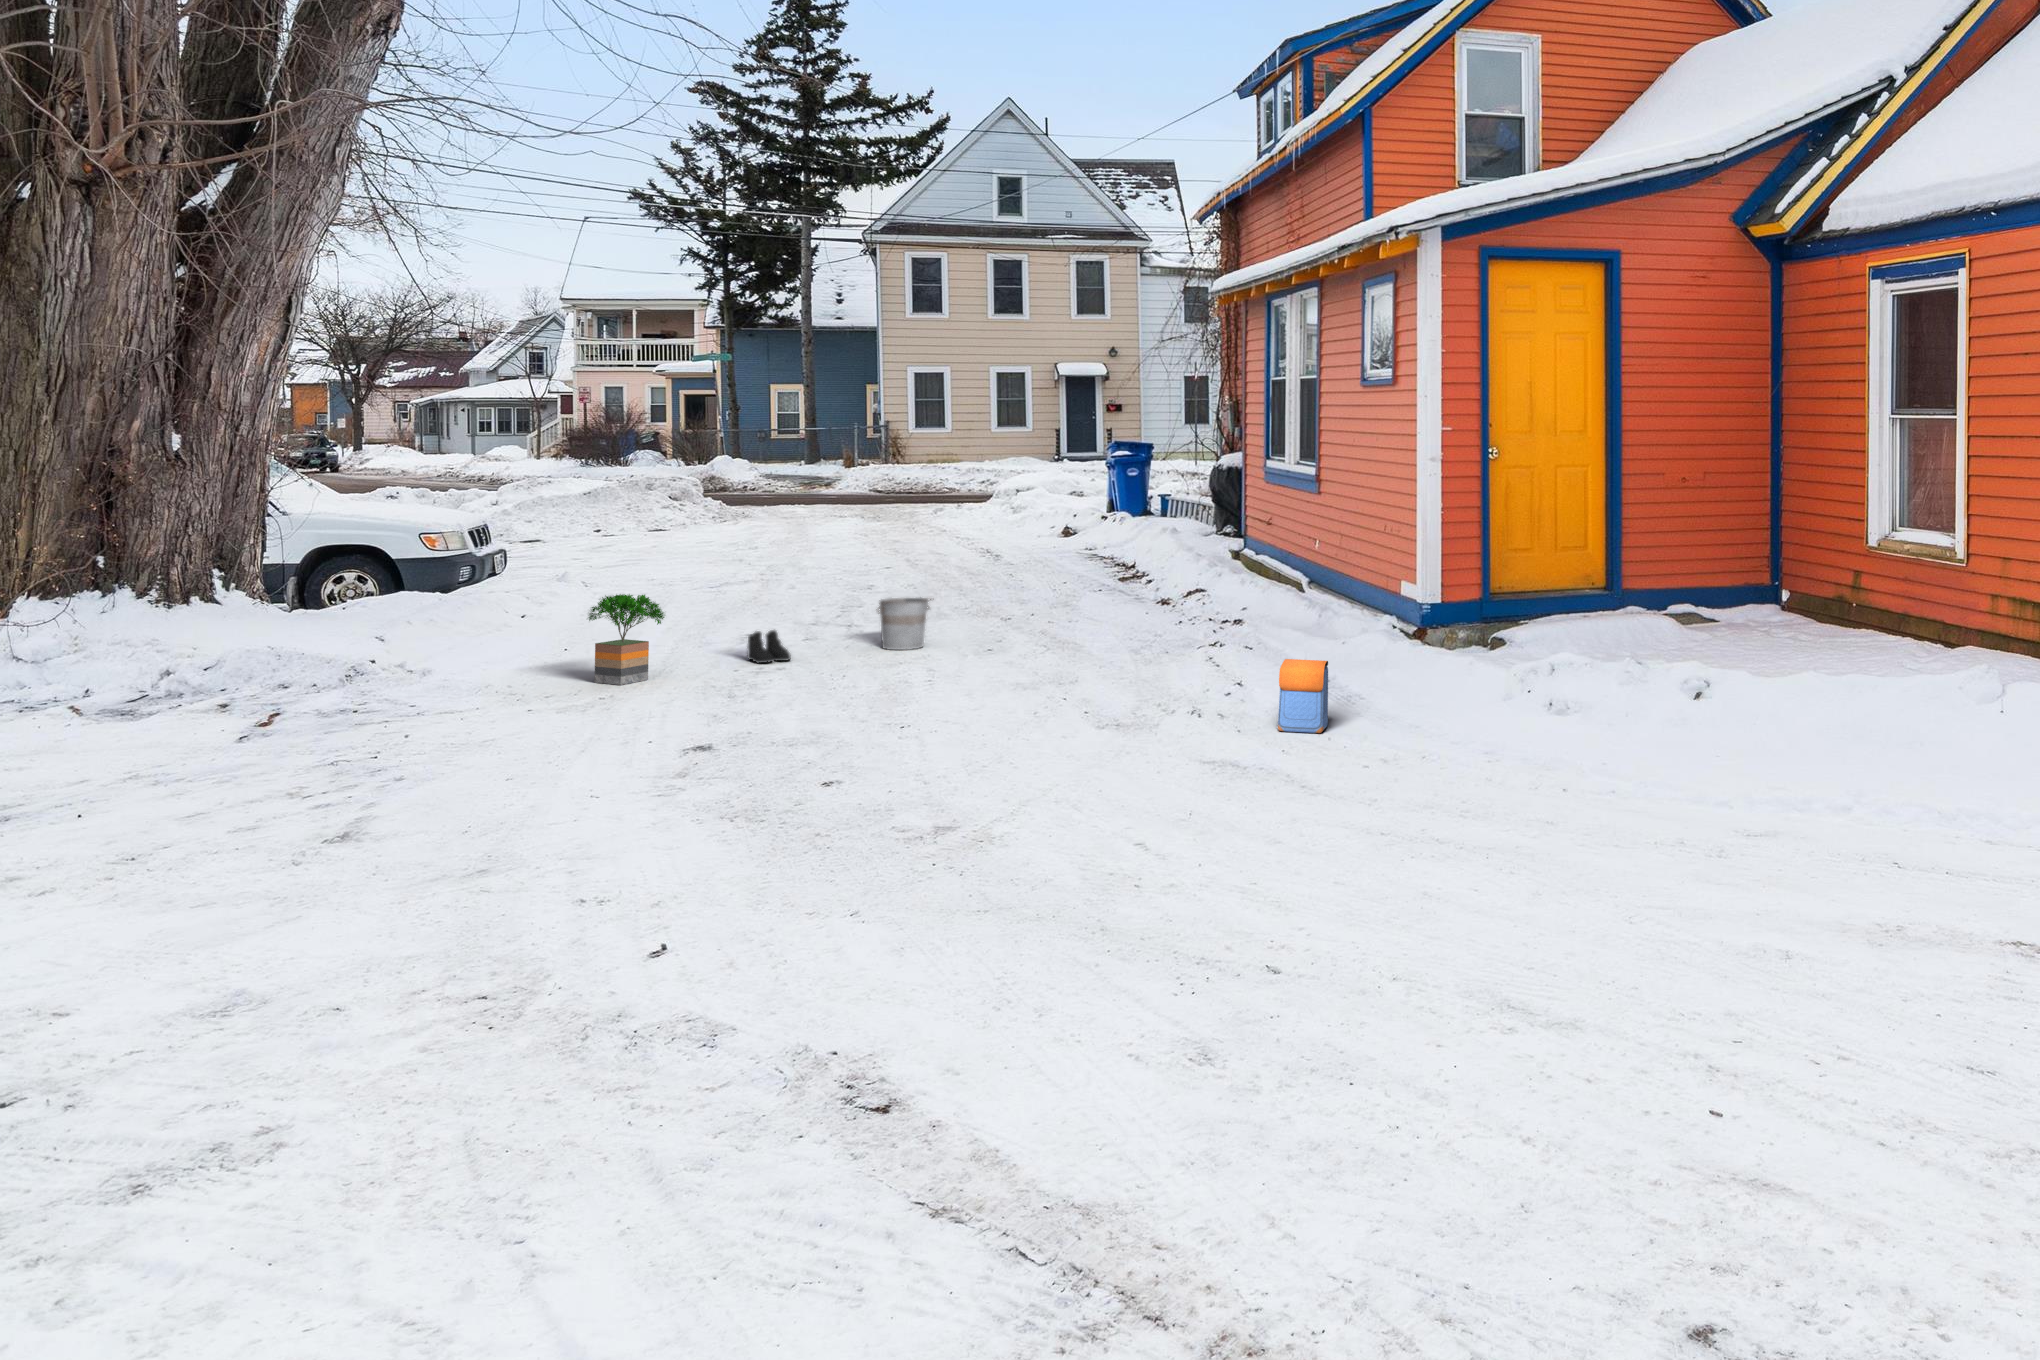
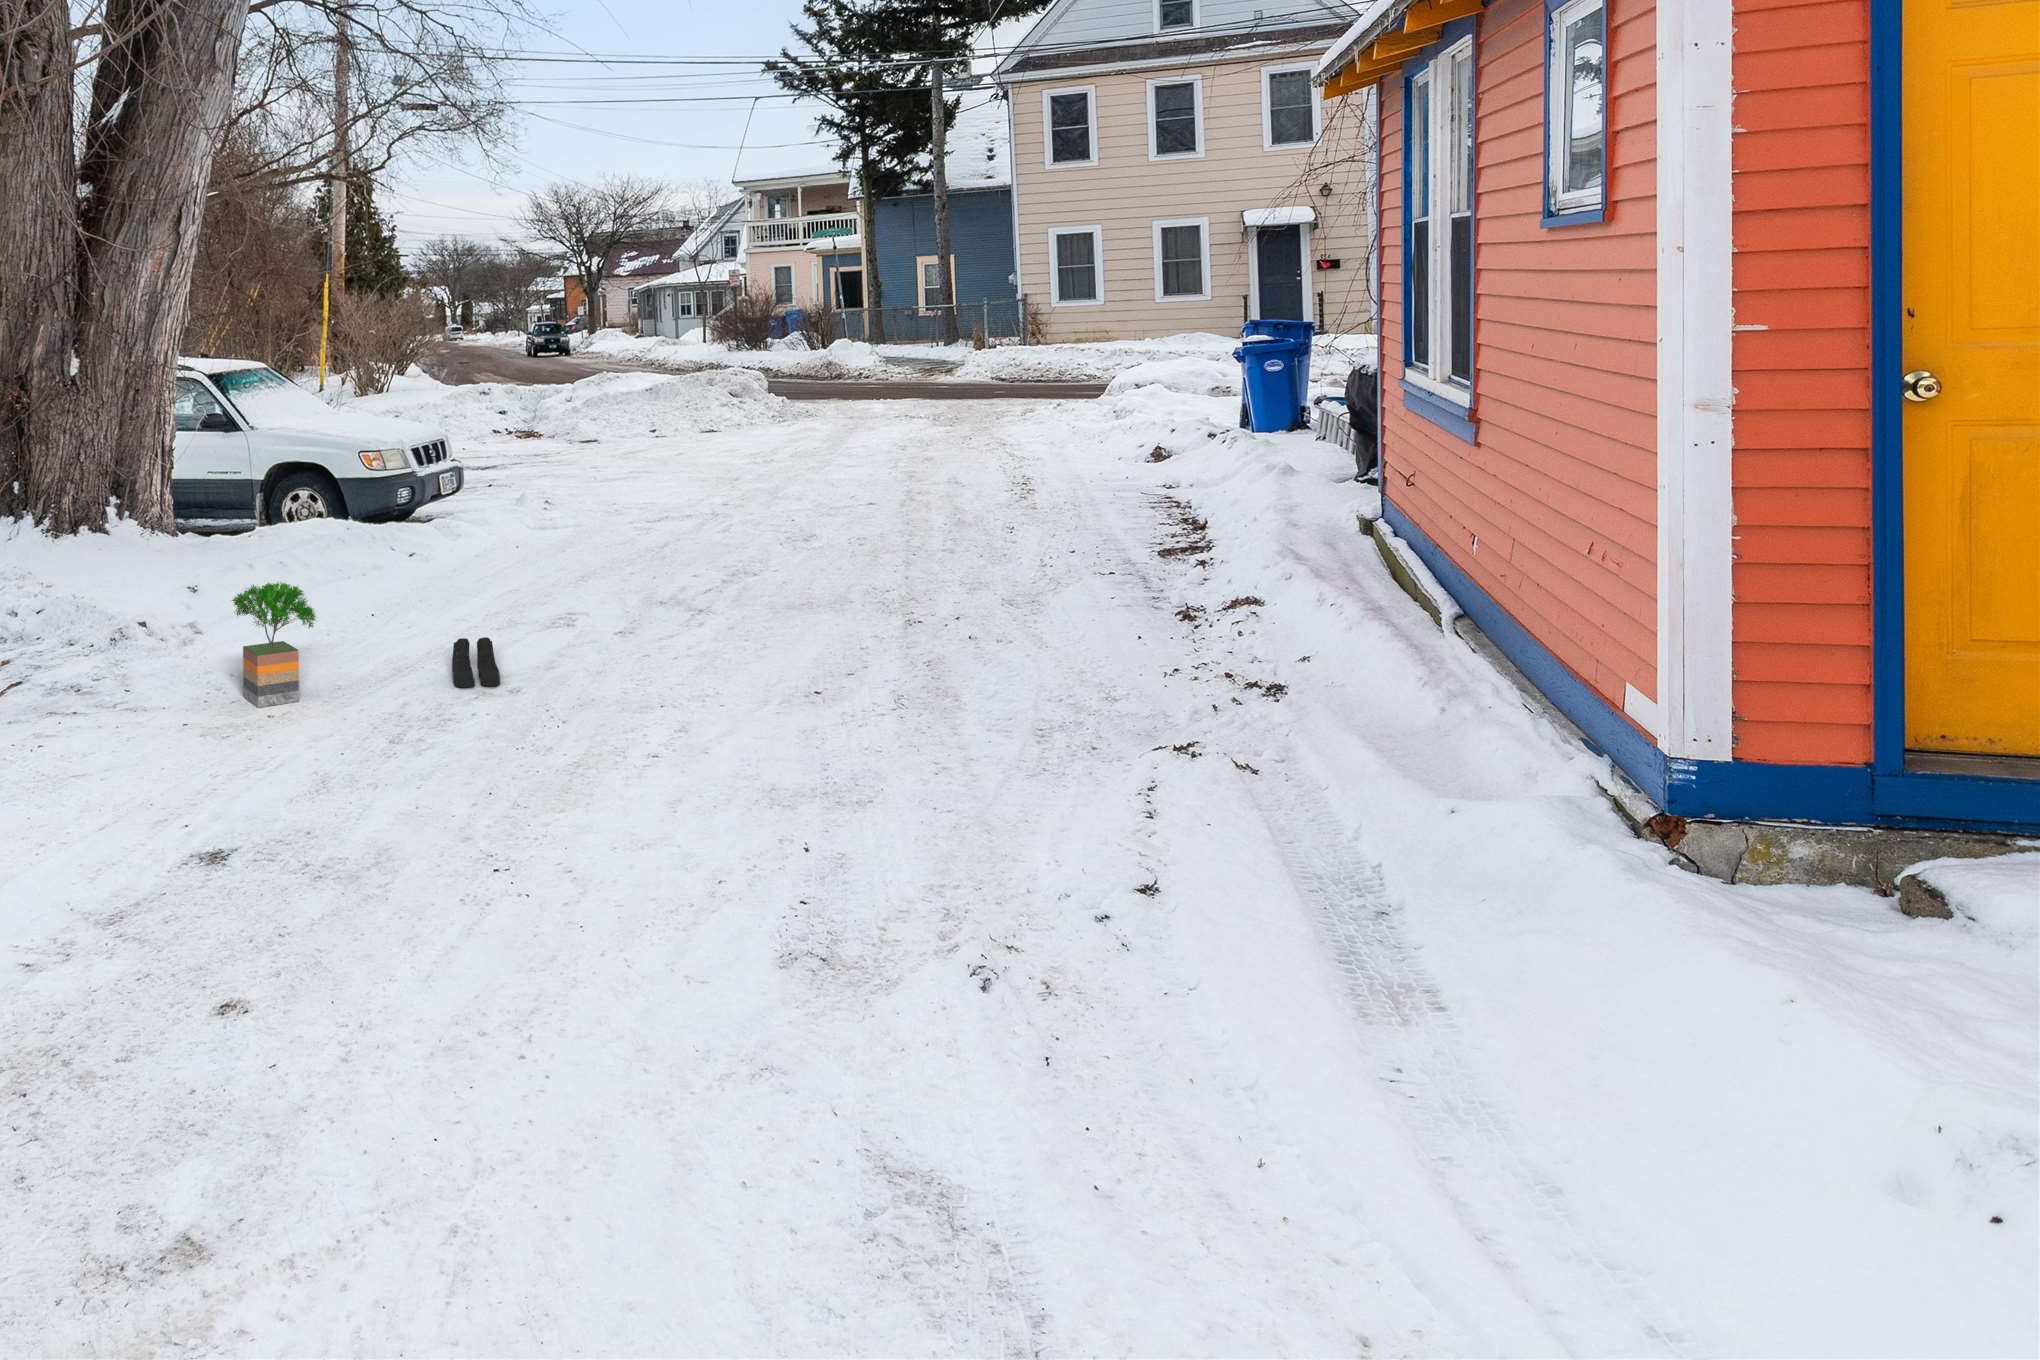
bucket: present [878,597,931,650] -> none [631,598,710,684]
backpack: present [1278,659,1328,733] -> none [1059,956,1213,1199]

